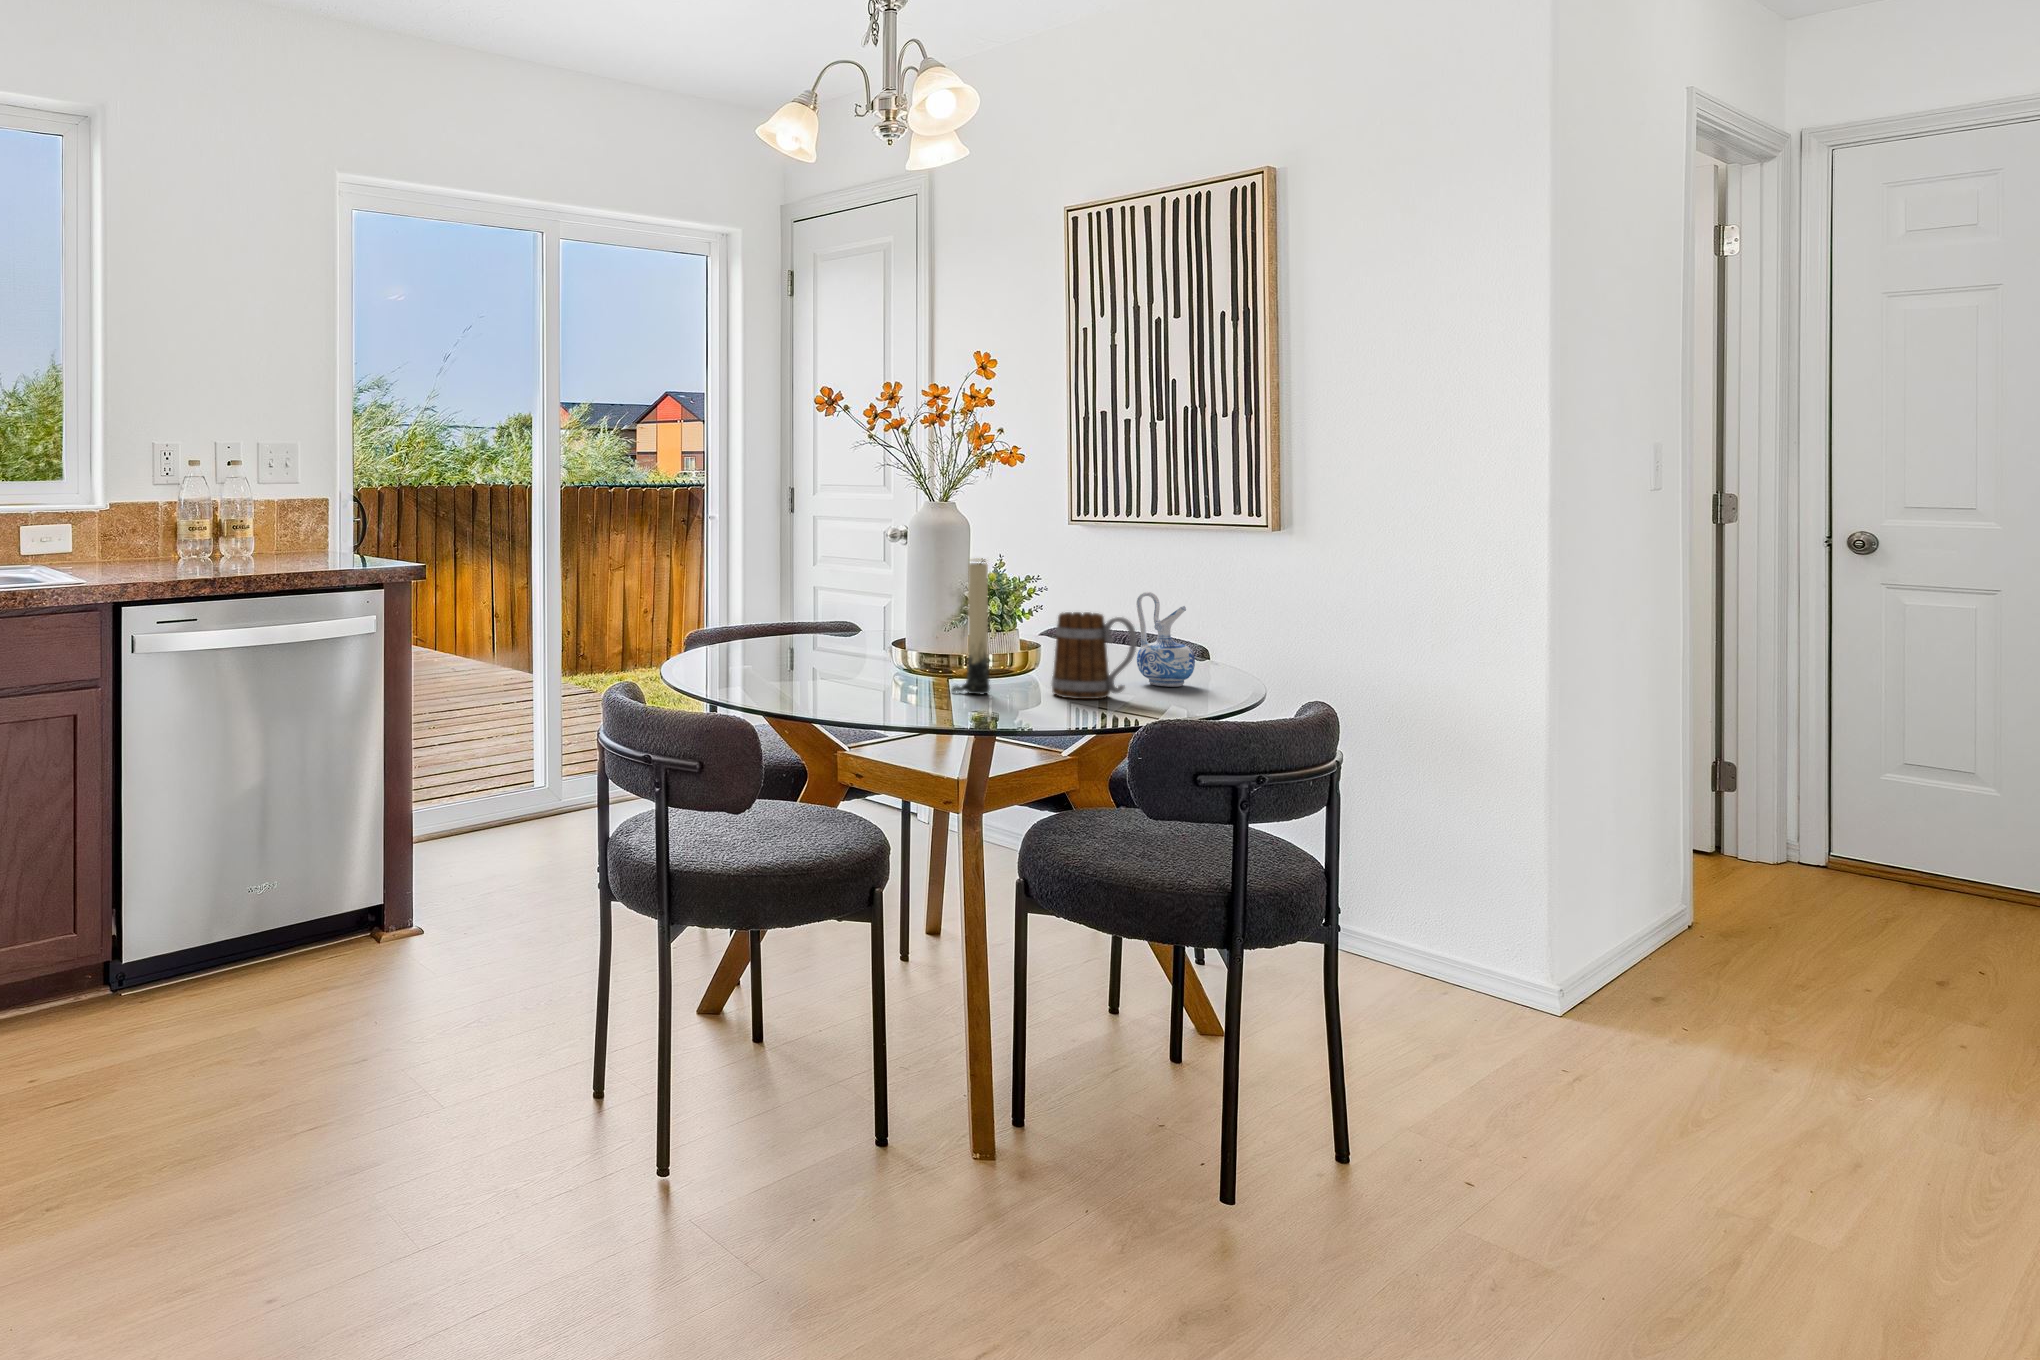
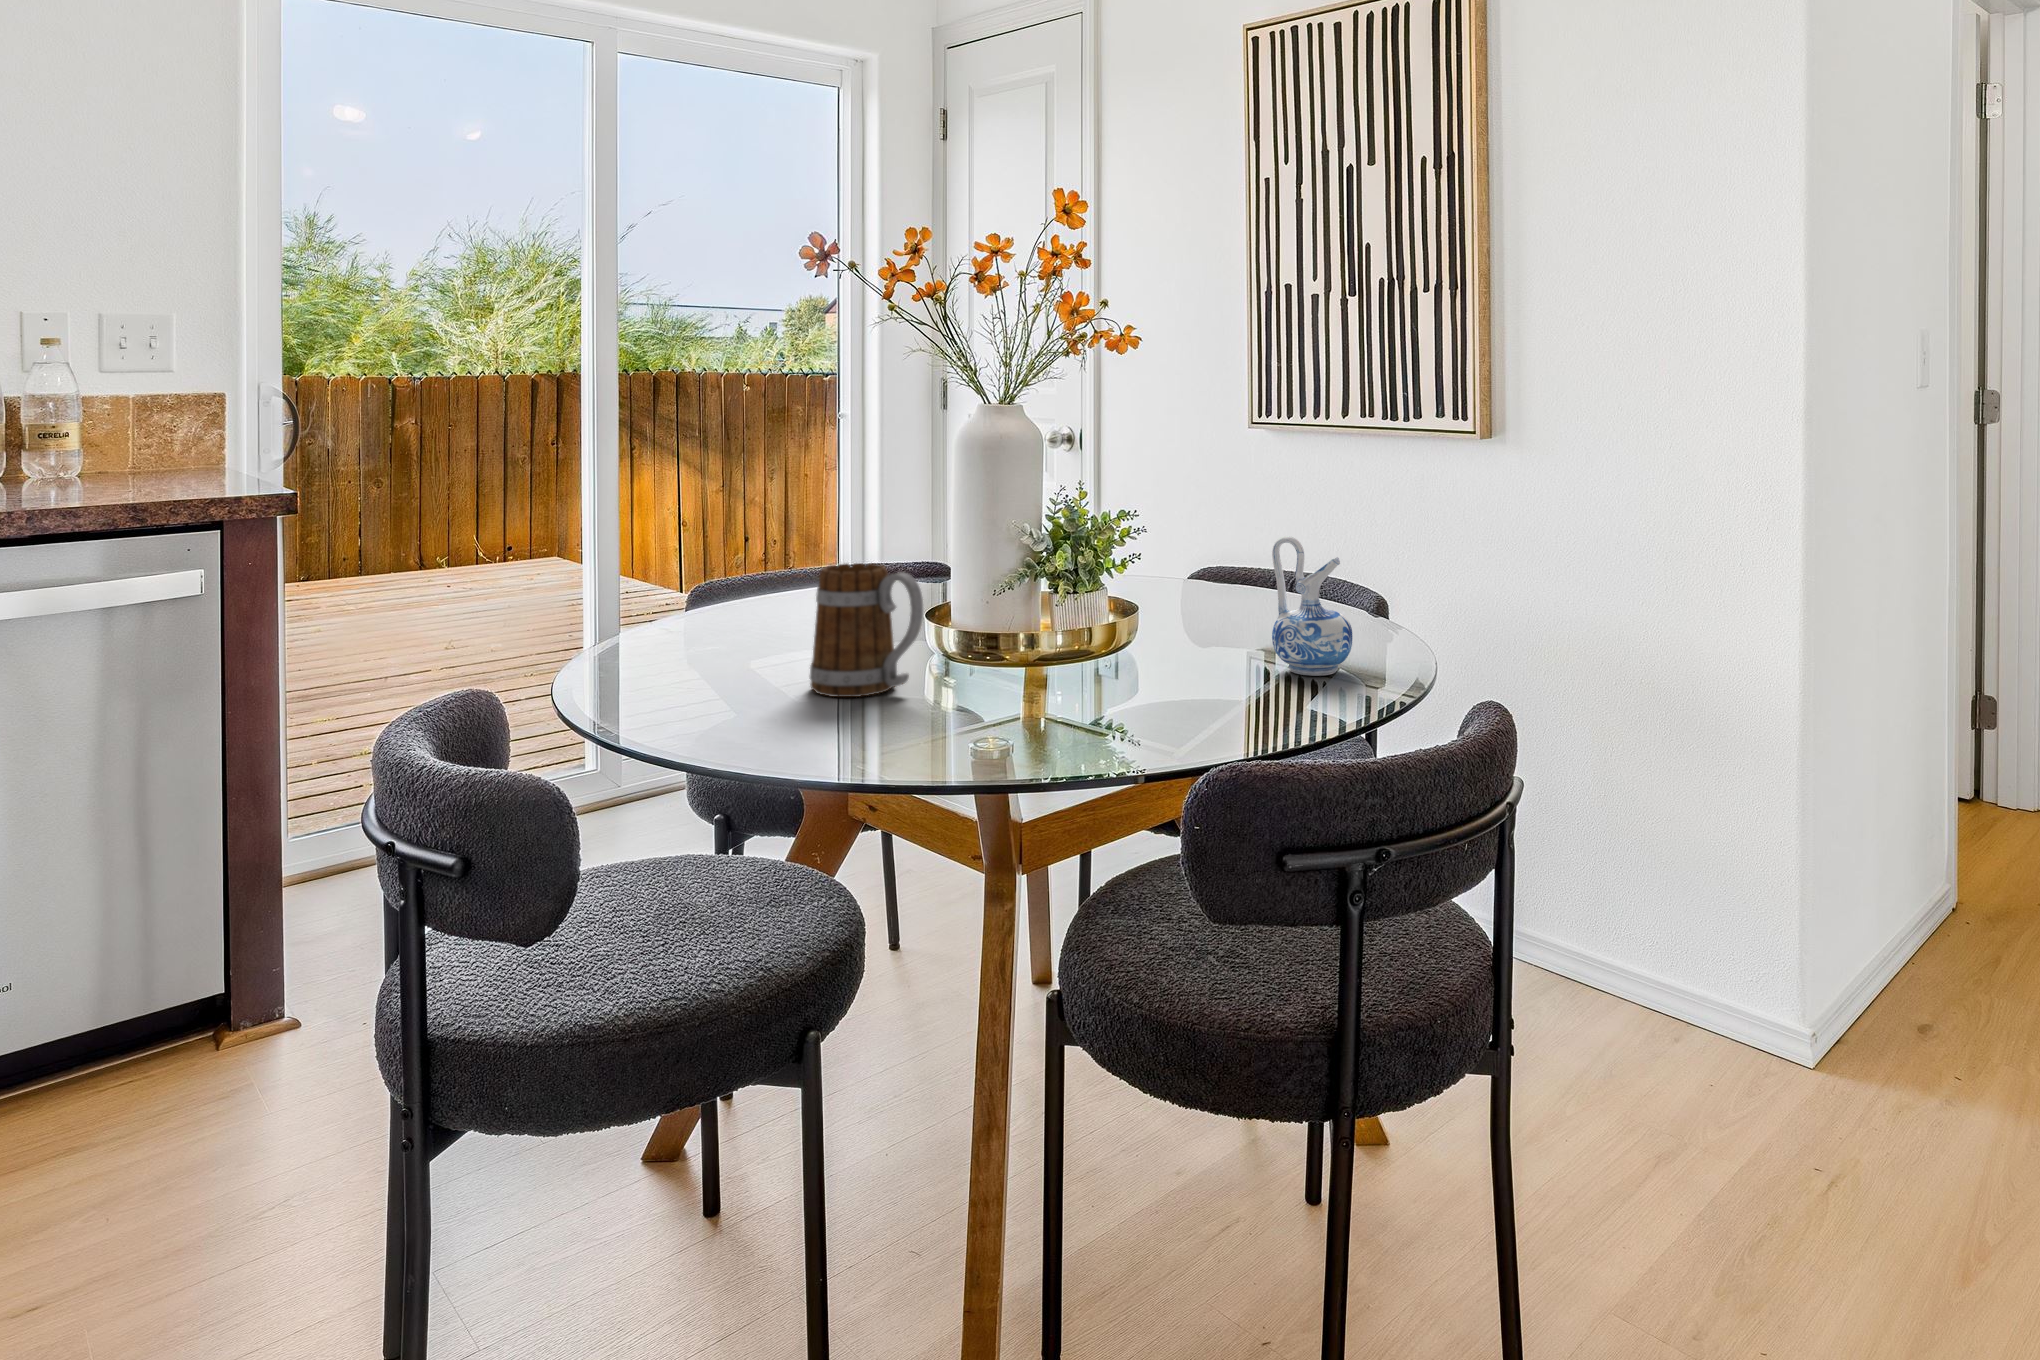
candle: present [952,558,990,694] -> none [979,494,1038,705]
mug: present [1052,612,1137,699] -> present [810,563,923,697]

